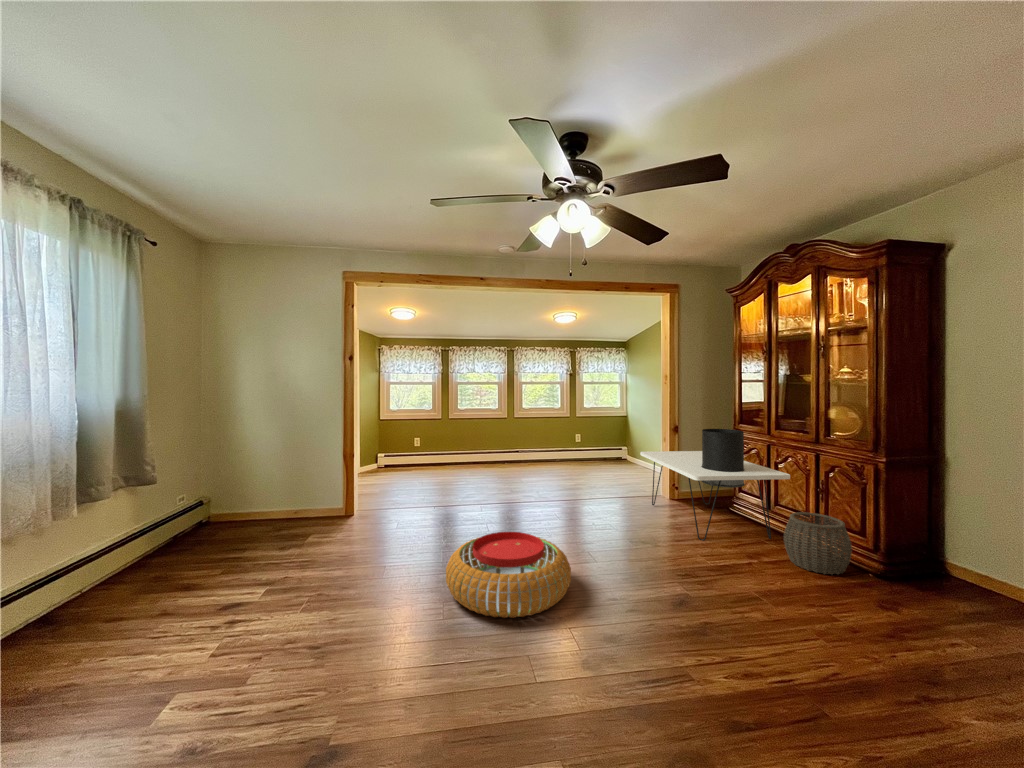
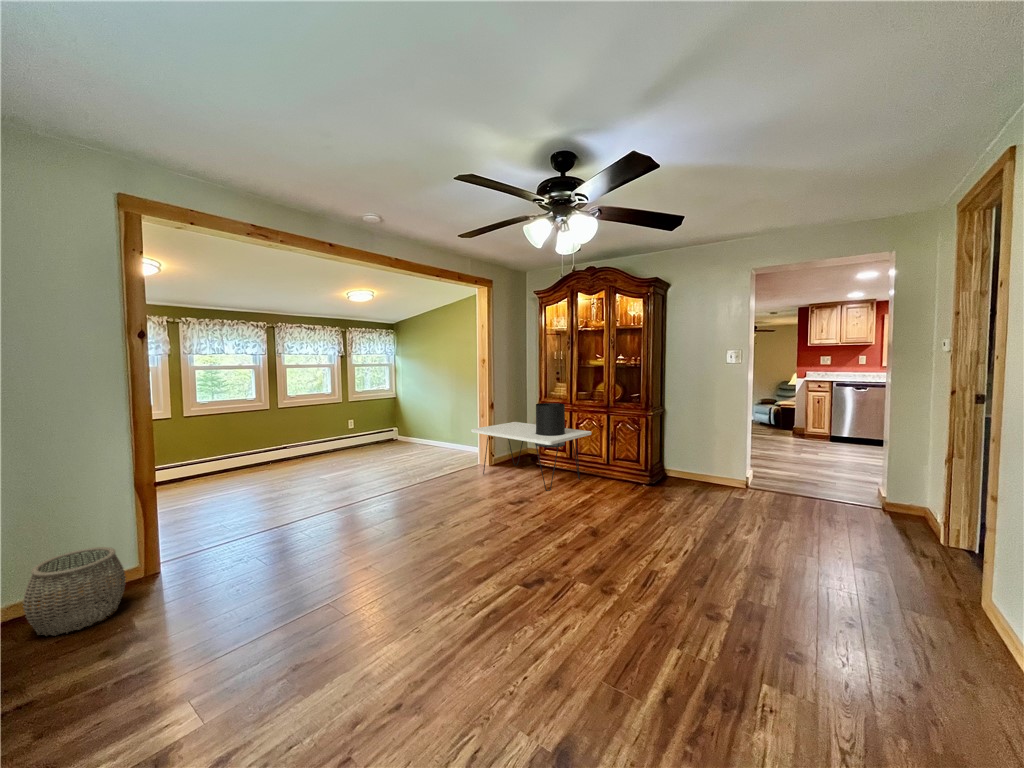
woven basket: present [784,512,852,575] -> present [23,547,126,636]
pouf: present [446,532,571,618] -> none [423,516,544,599]

